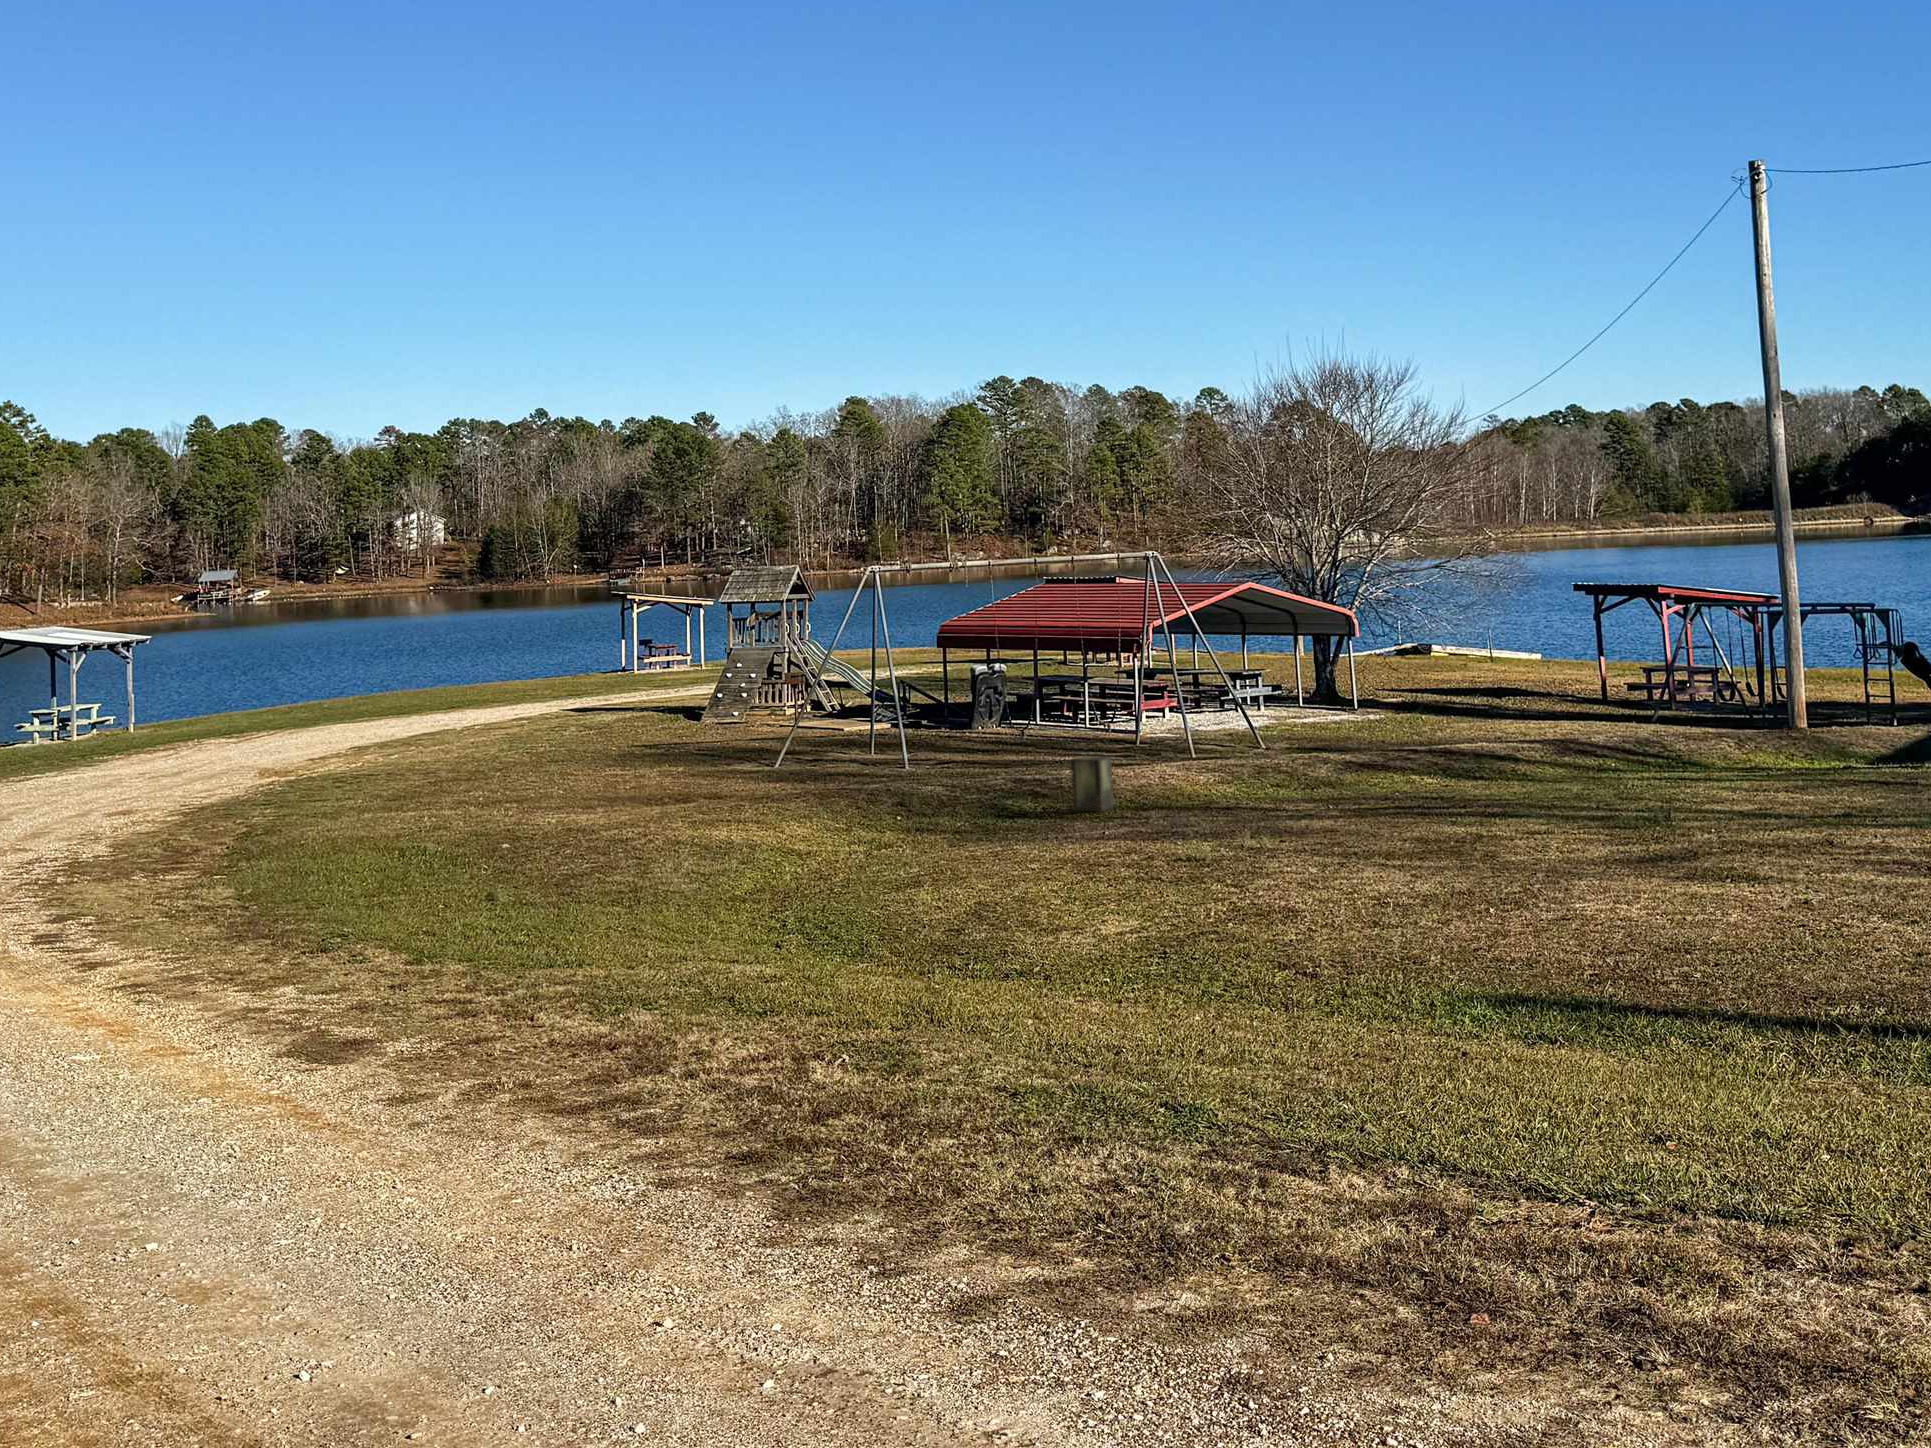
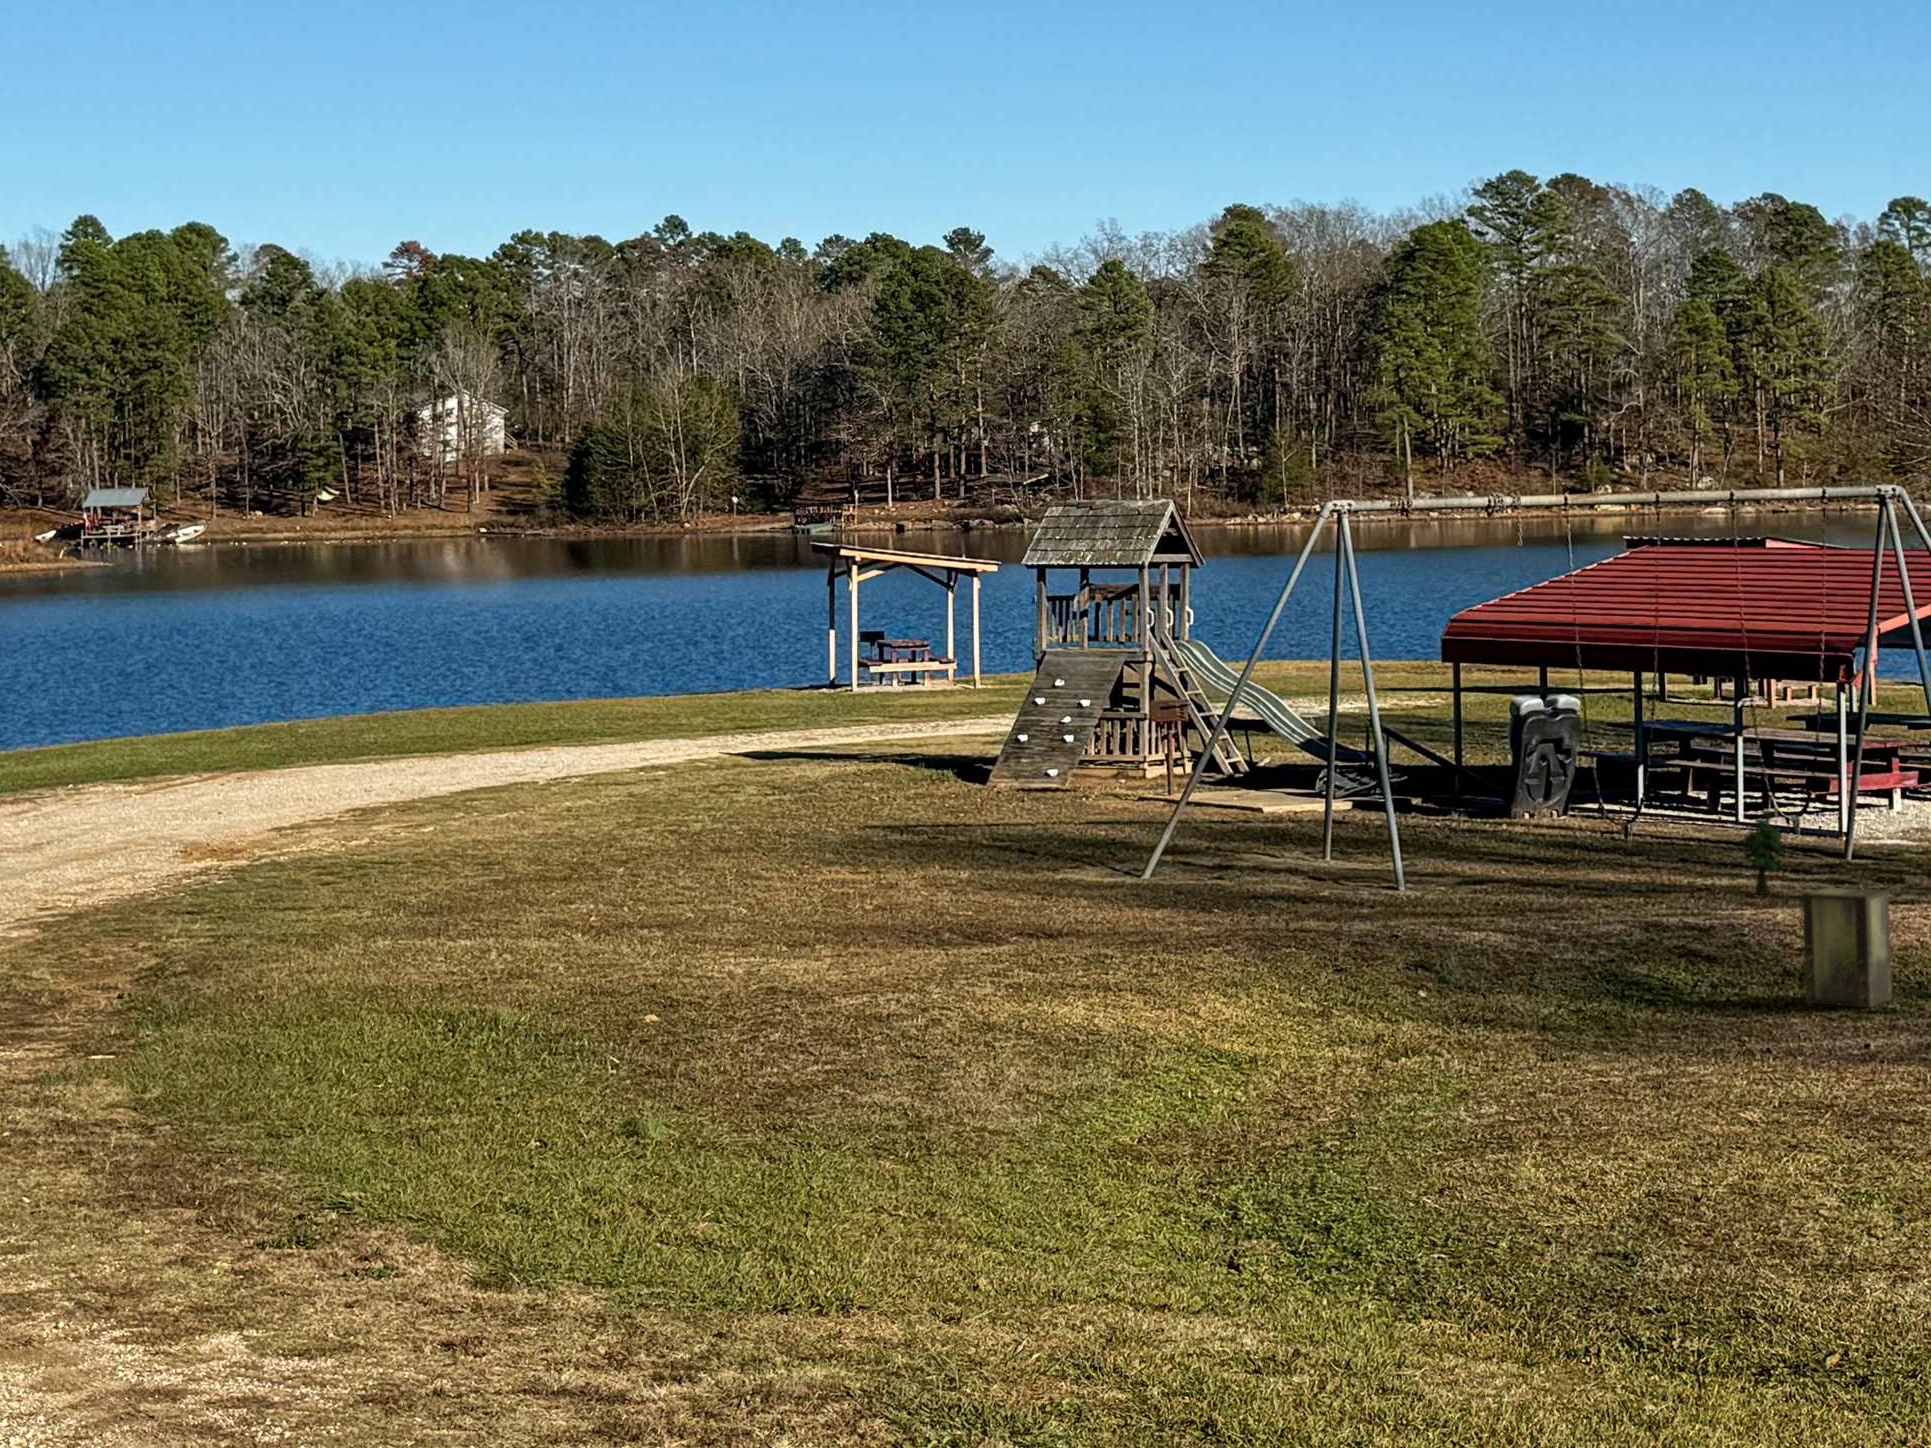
decorative plant: none [1065,721,1090,763] -> present [1739,812,1785,895]

